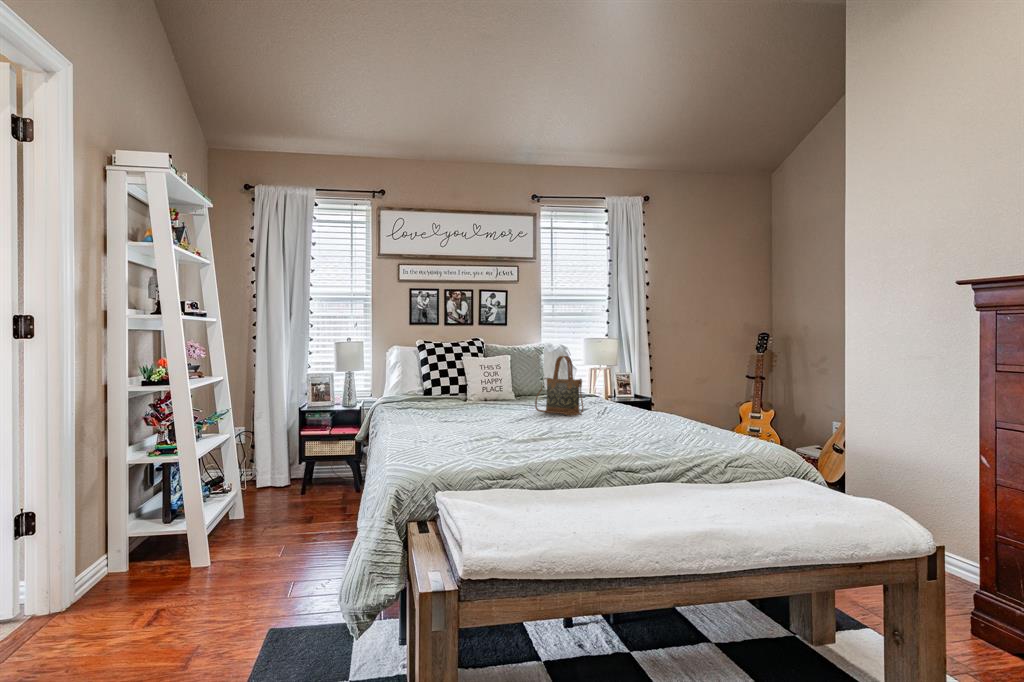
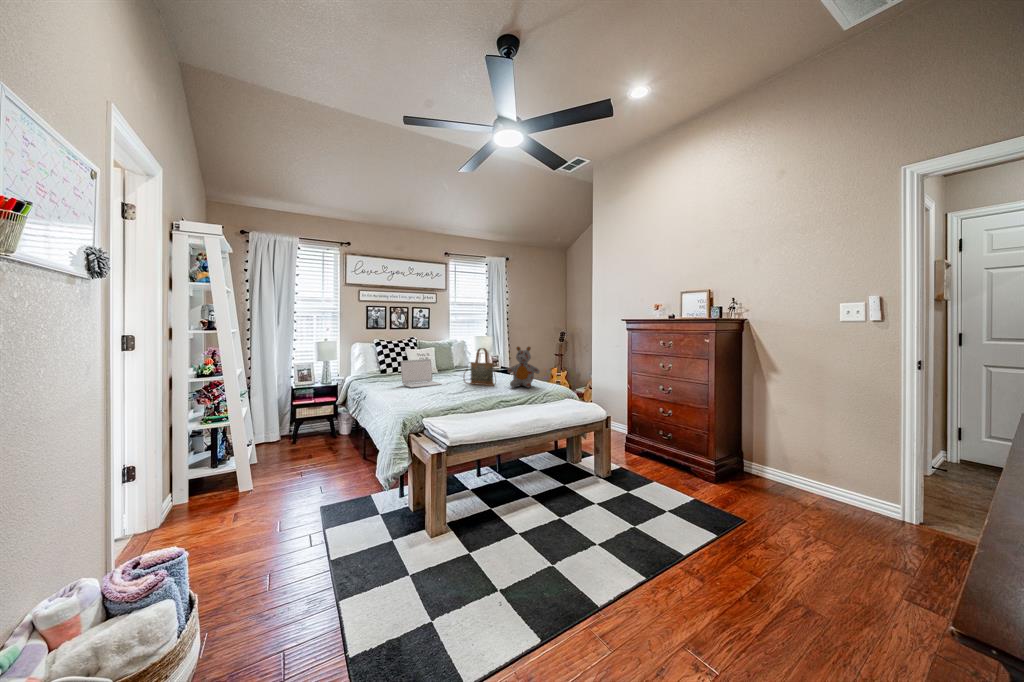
stuffed bear: none [597,354,649,420] -> present [508,347,540,388]
laptop: none [444,372,502,413] -> present [401,359,441,388]

